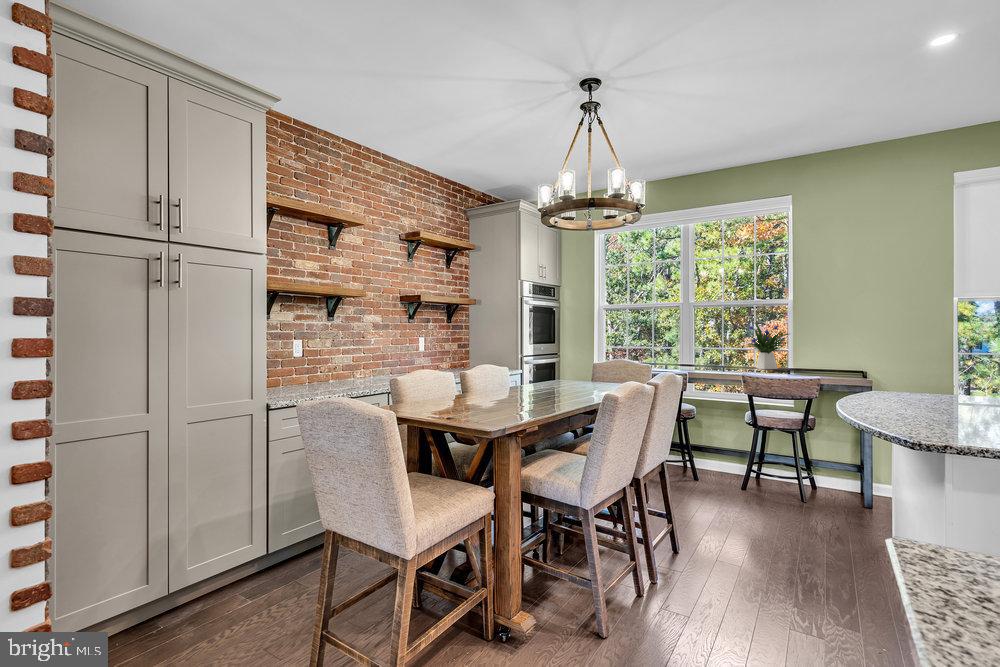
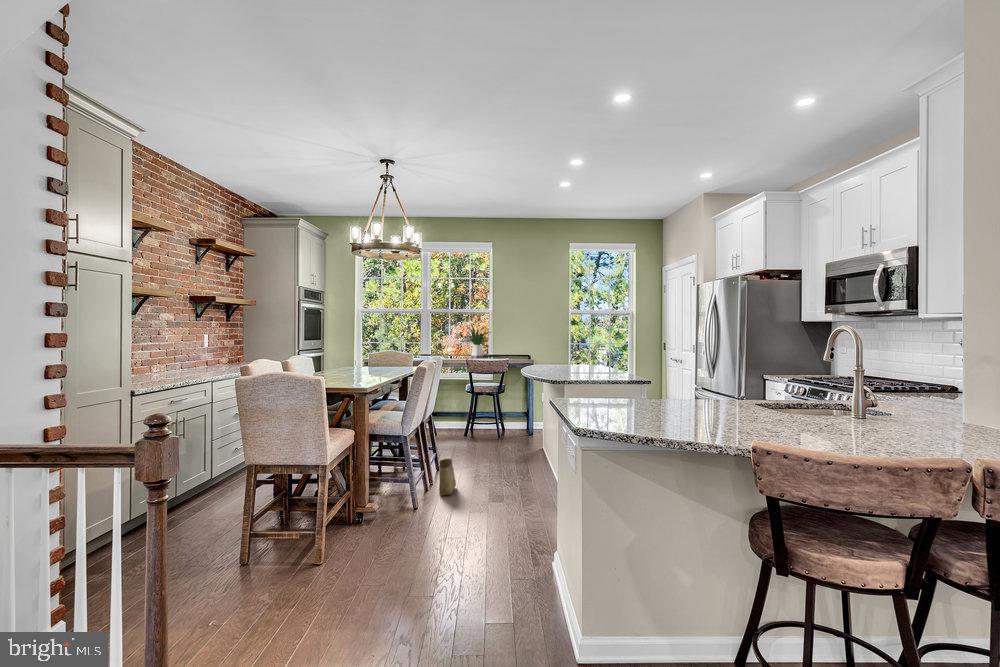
woven basket: none [645,530,685,625] -> present [438,447,456,495]

